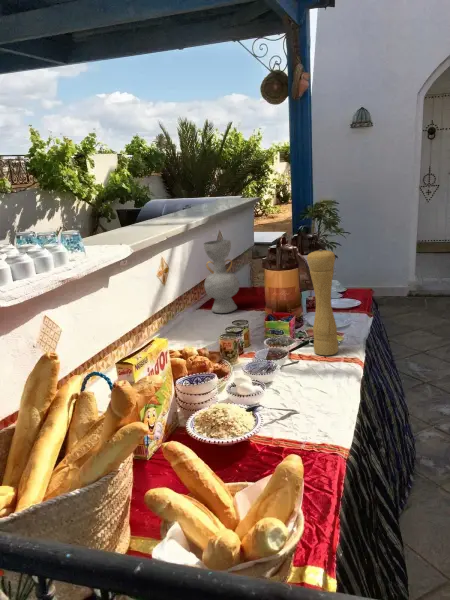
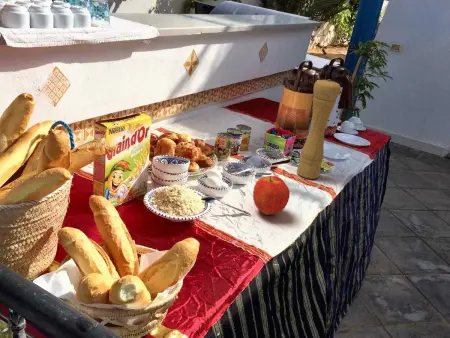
decorative vase: present [204,240,239,313] -> none [231,48,266,118]
apple: none [292,362,333,407] -> present [253,176,290,215]

